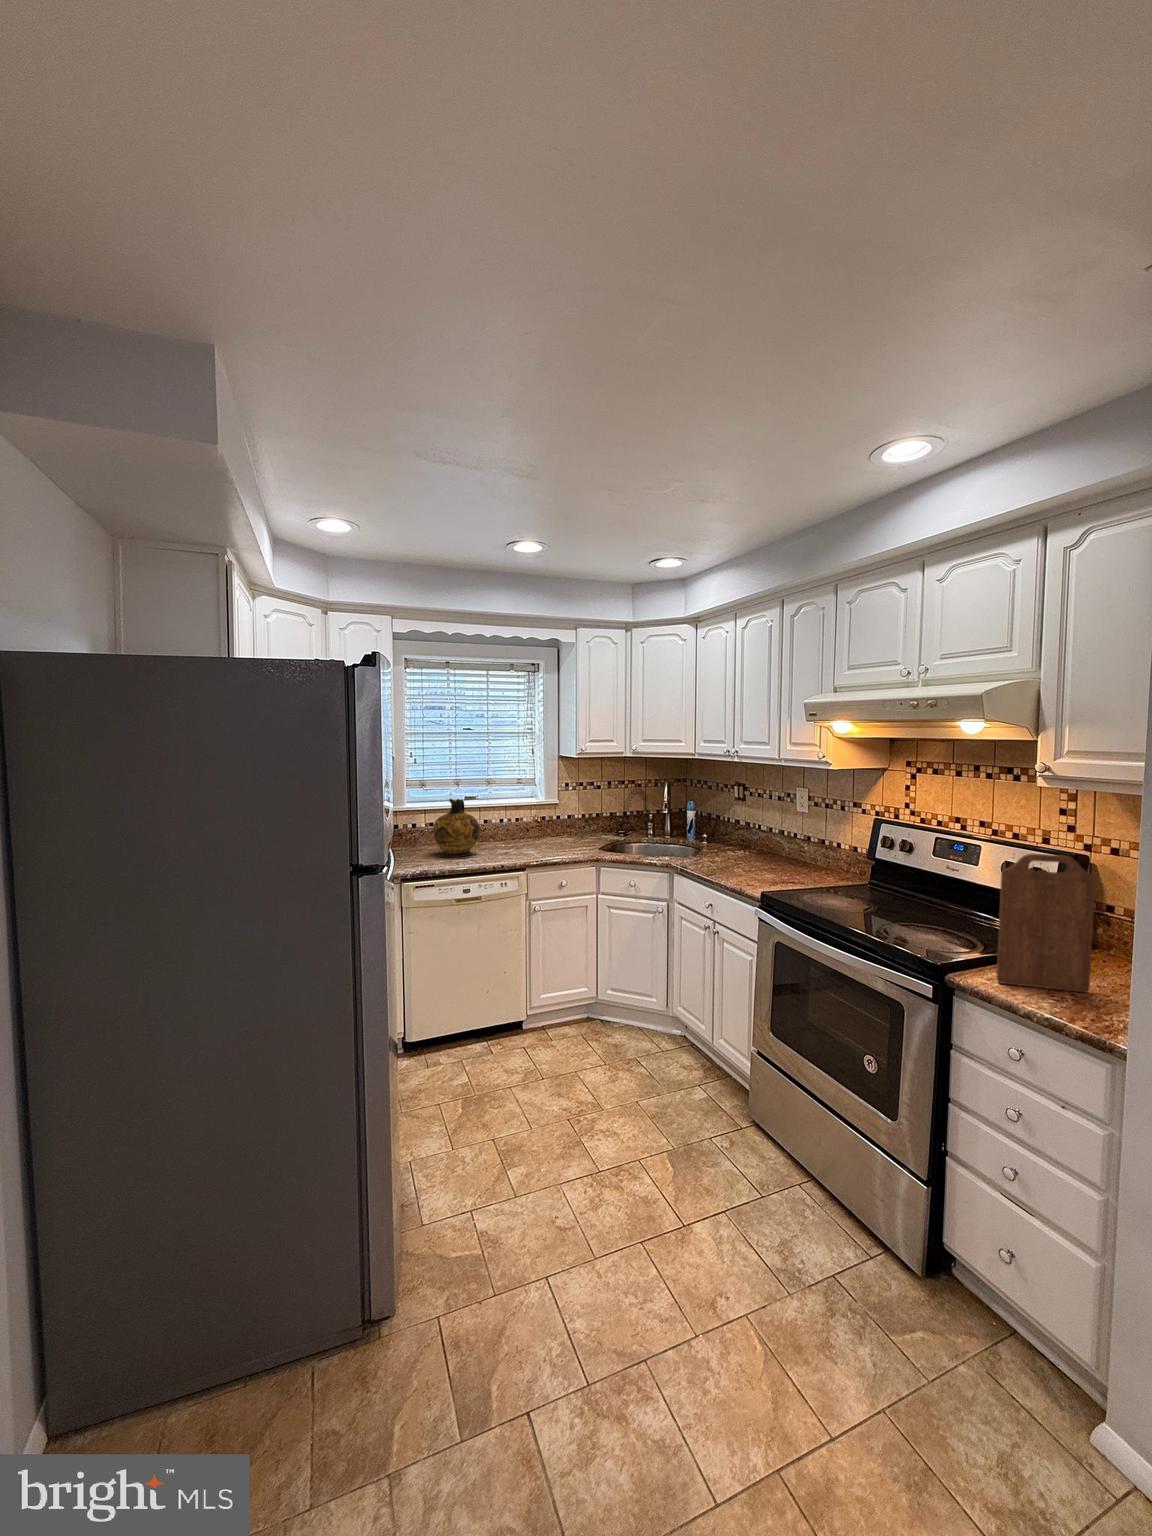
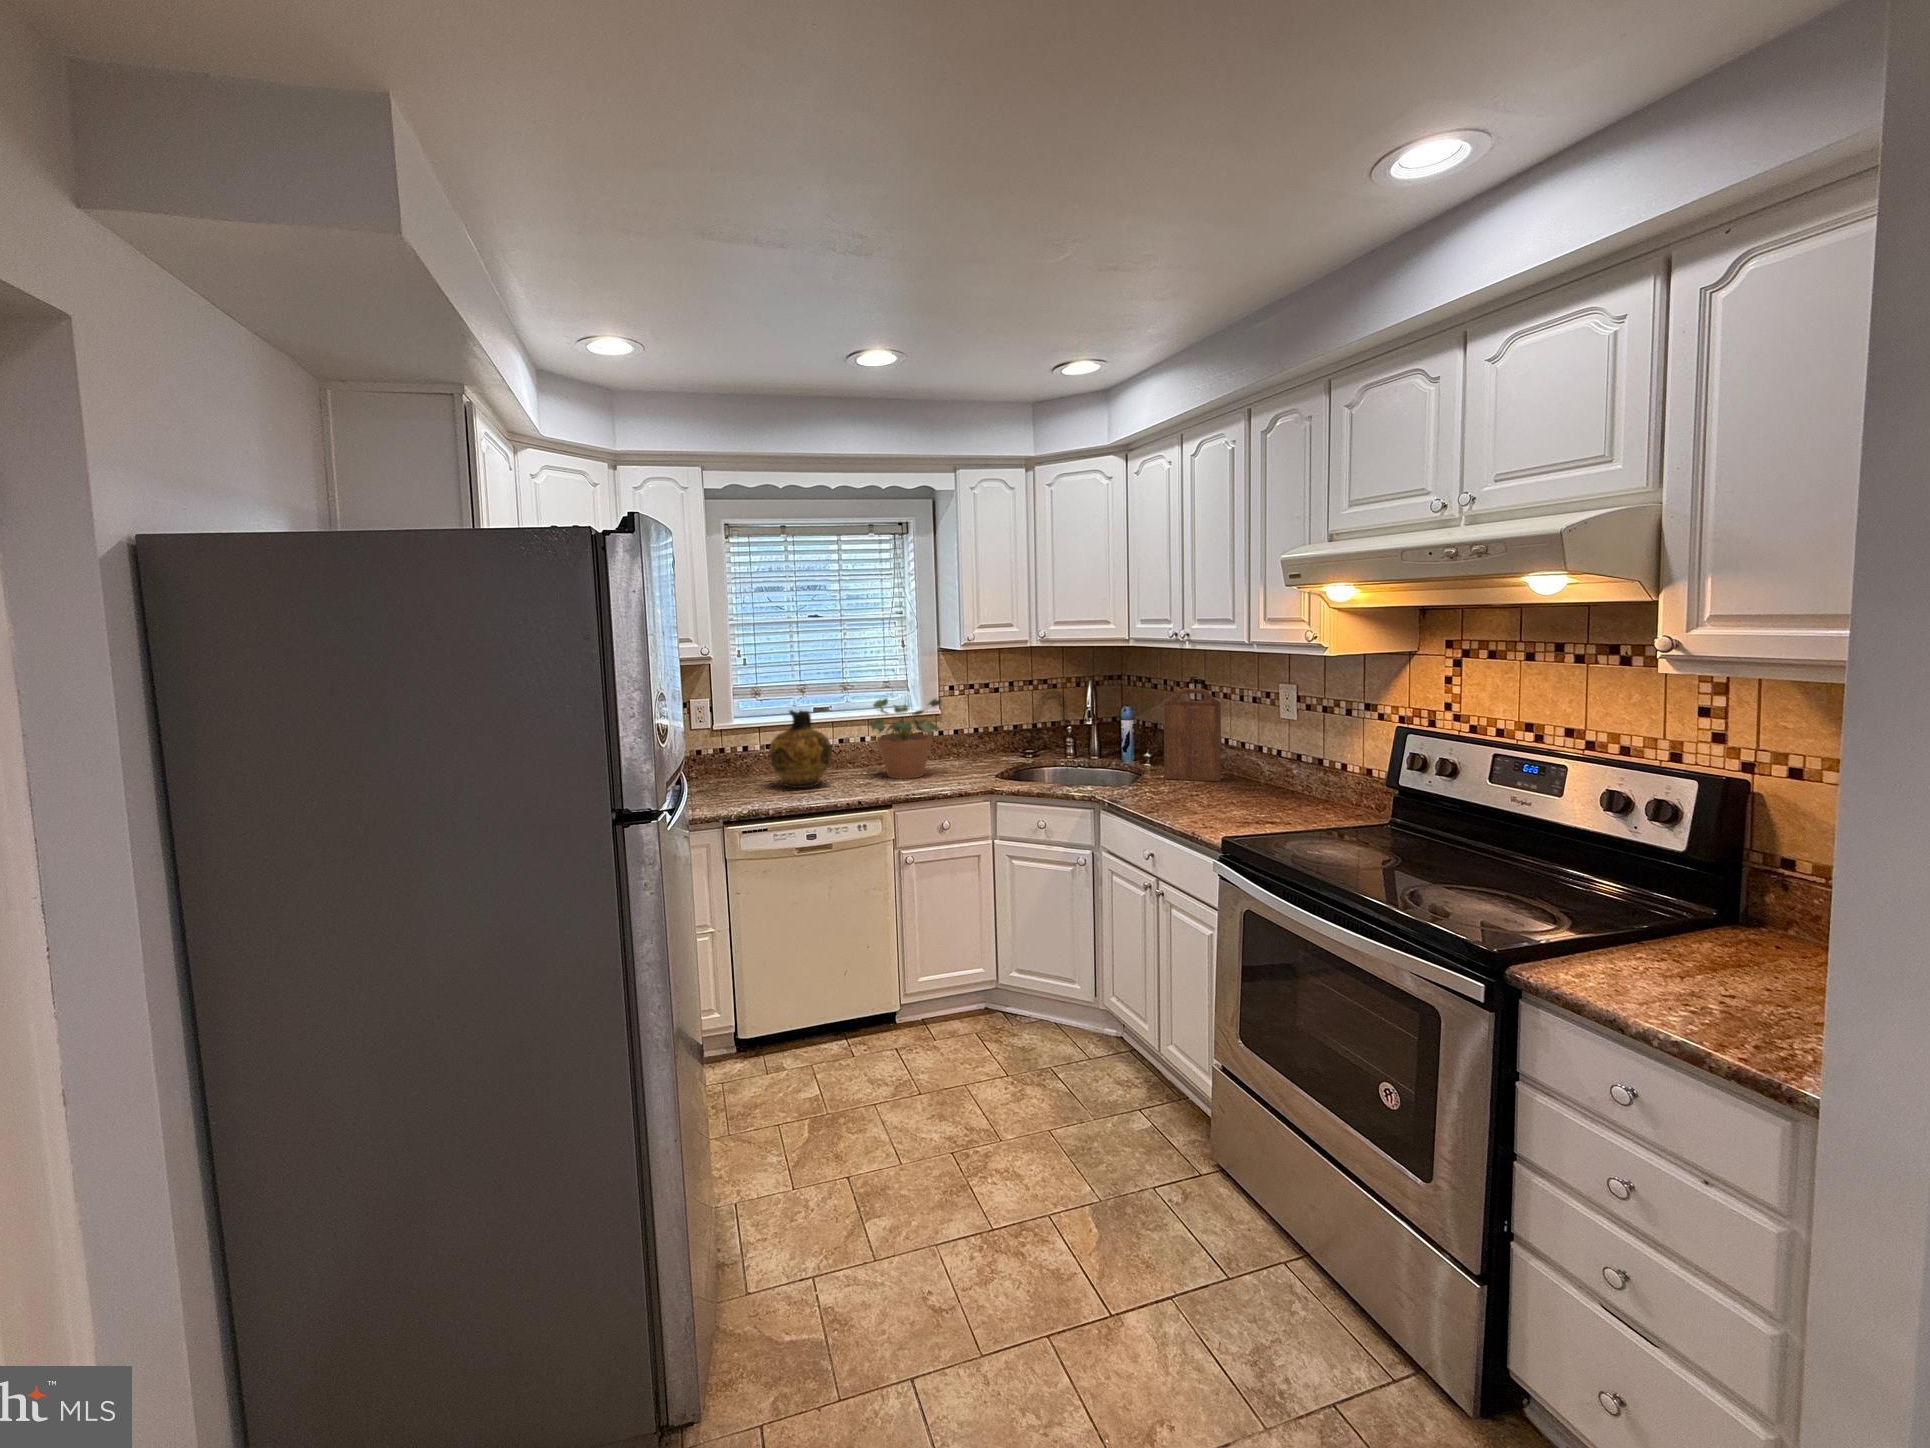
potted plant: none [505,791,568,851] -> present [868,699,942,779]
cutting board: present [996,854,1095,993] -> present [1164,689,1221,781]

